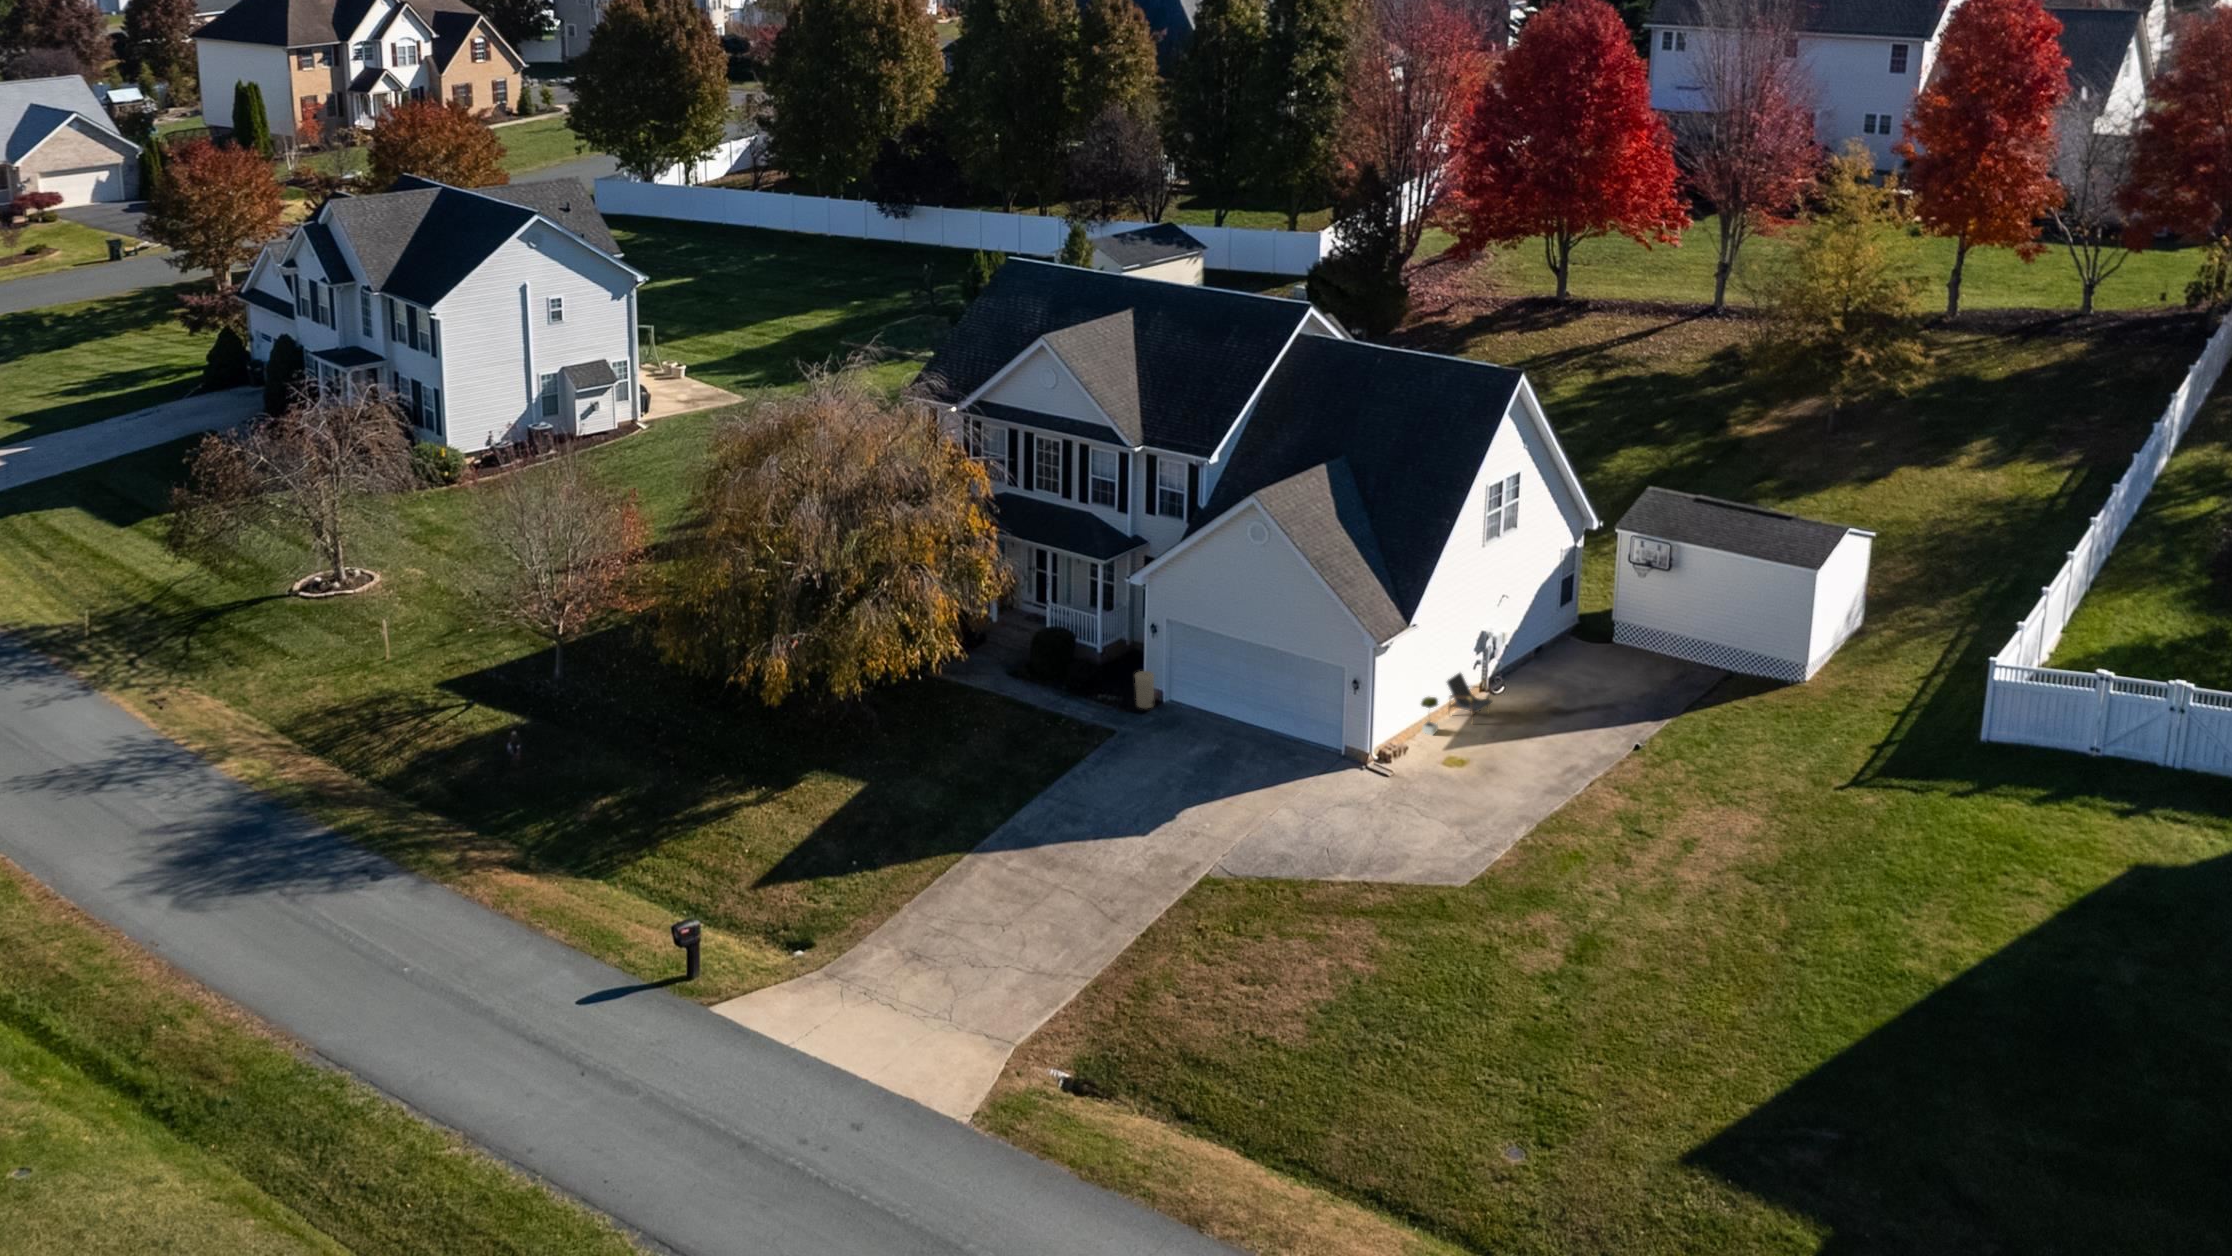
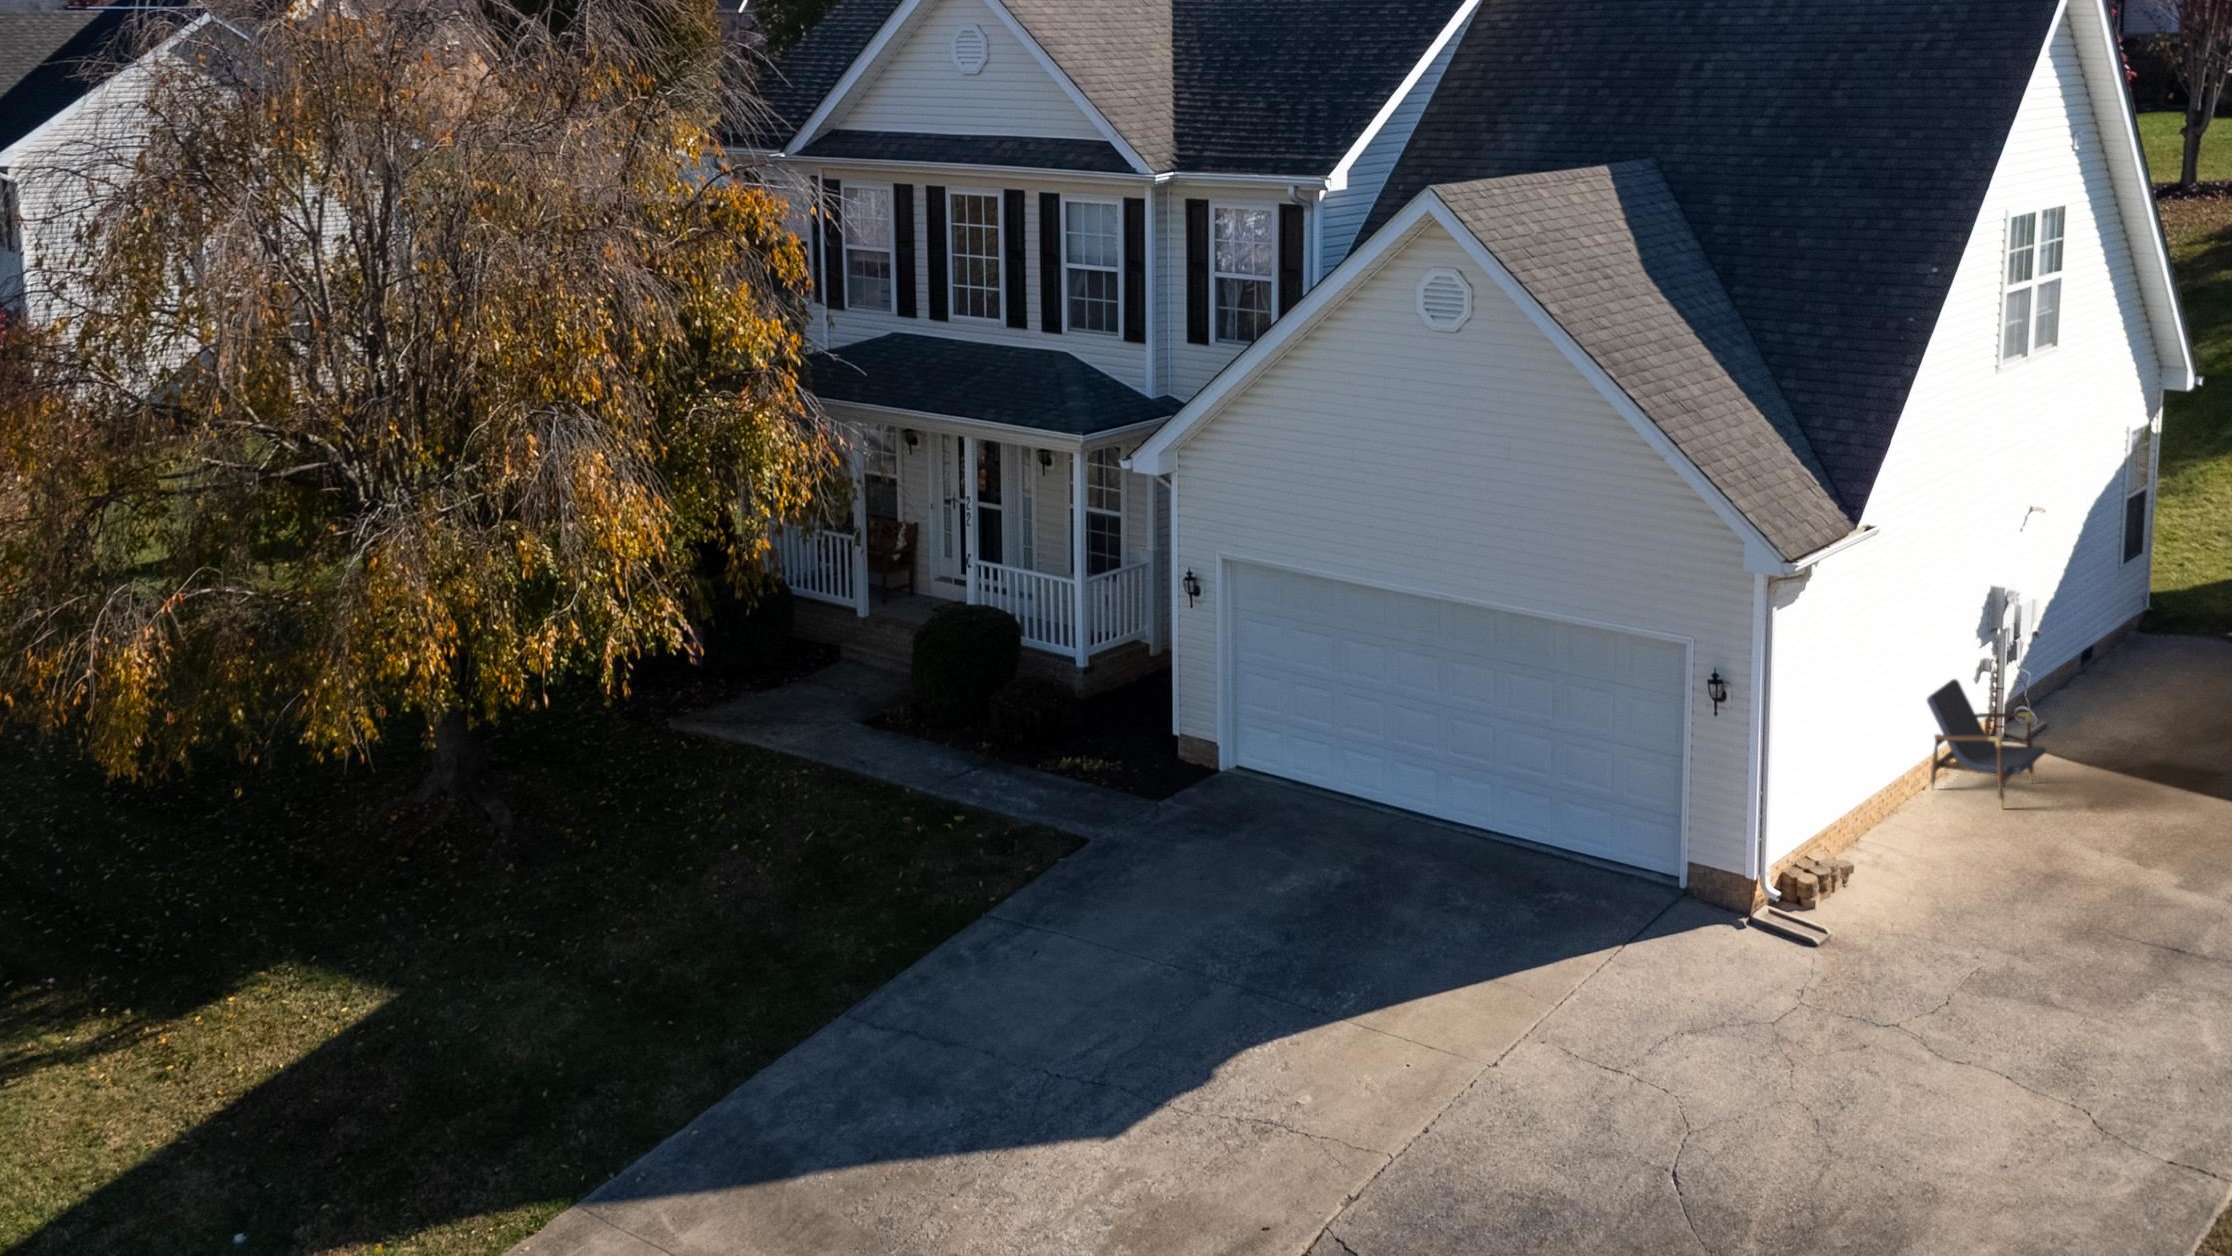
trash can: present [1135,671,1154,708] -> none [1138,686,1188,779]
potted tree: present [1421,697,1438,735] -> none [1877,732,1925,837]

